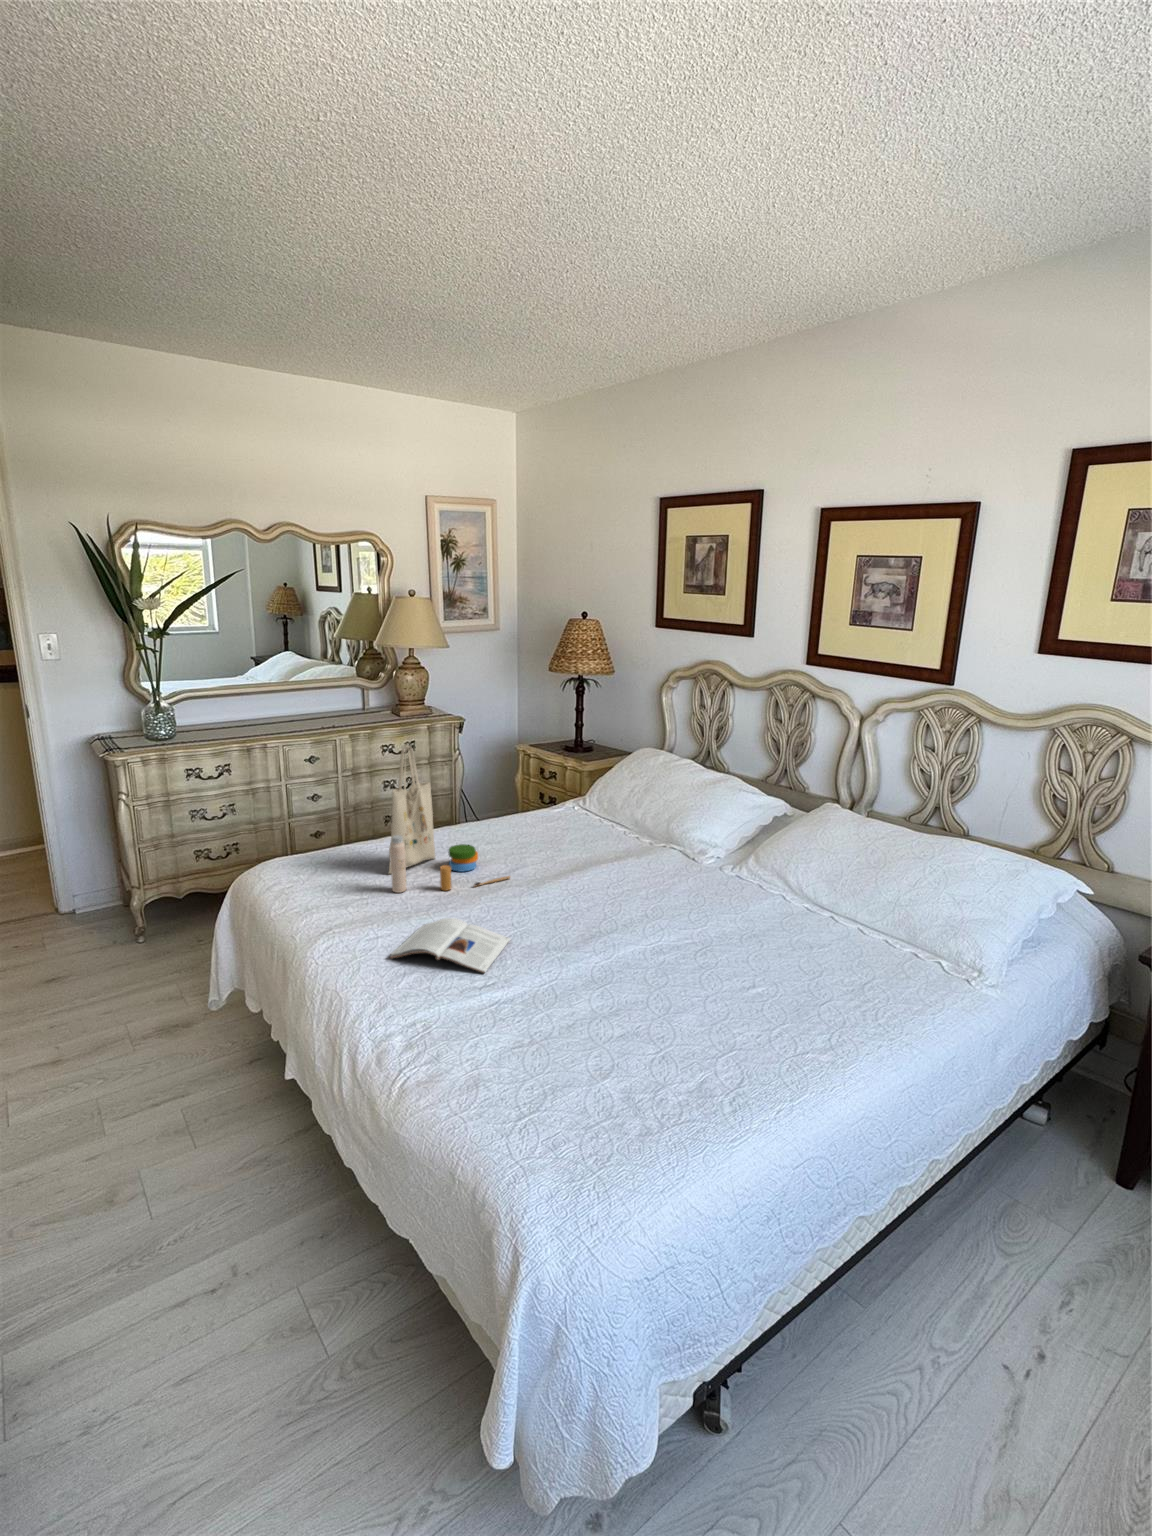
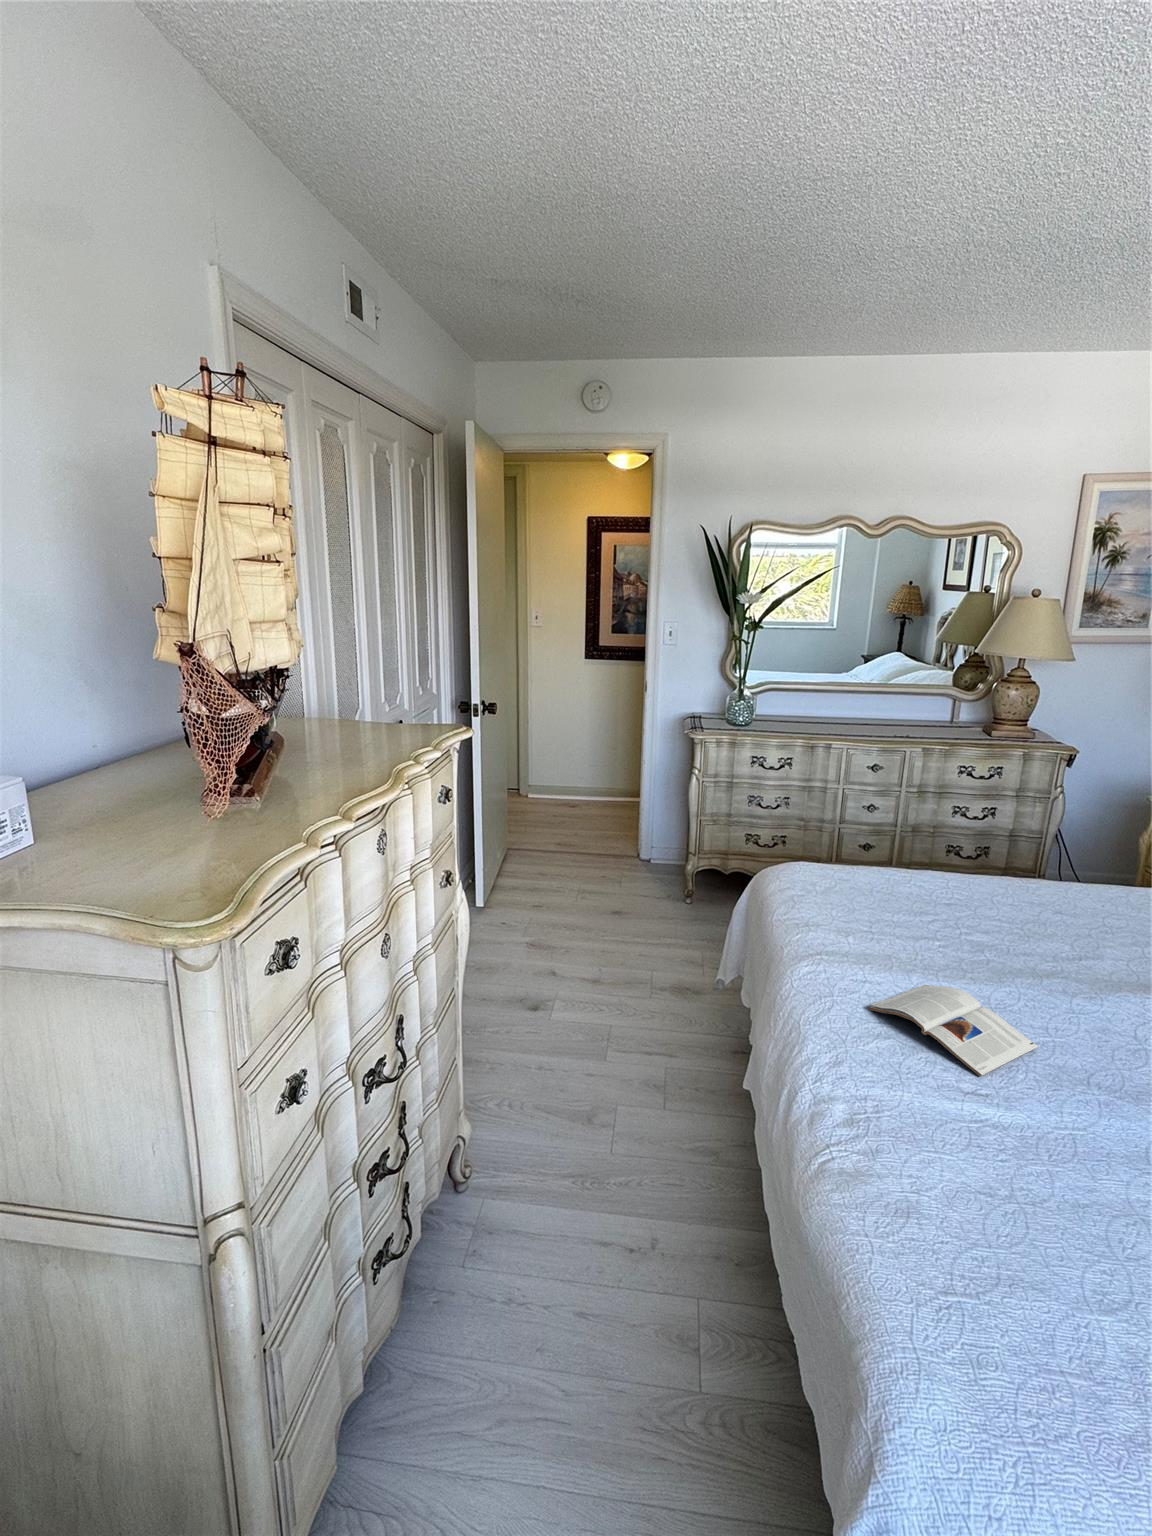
tote bag: present [389,745,510,893] -> none [905,769,1072,967]

